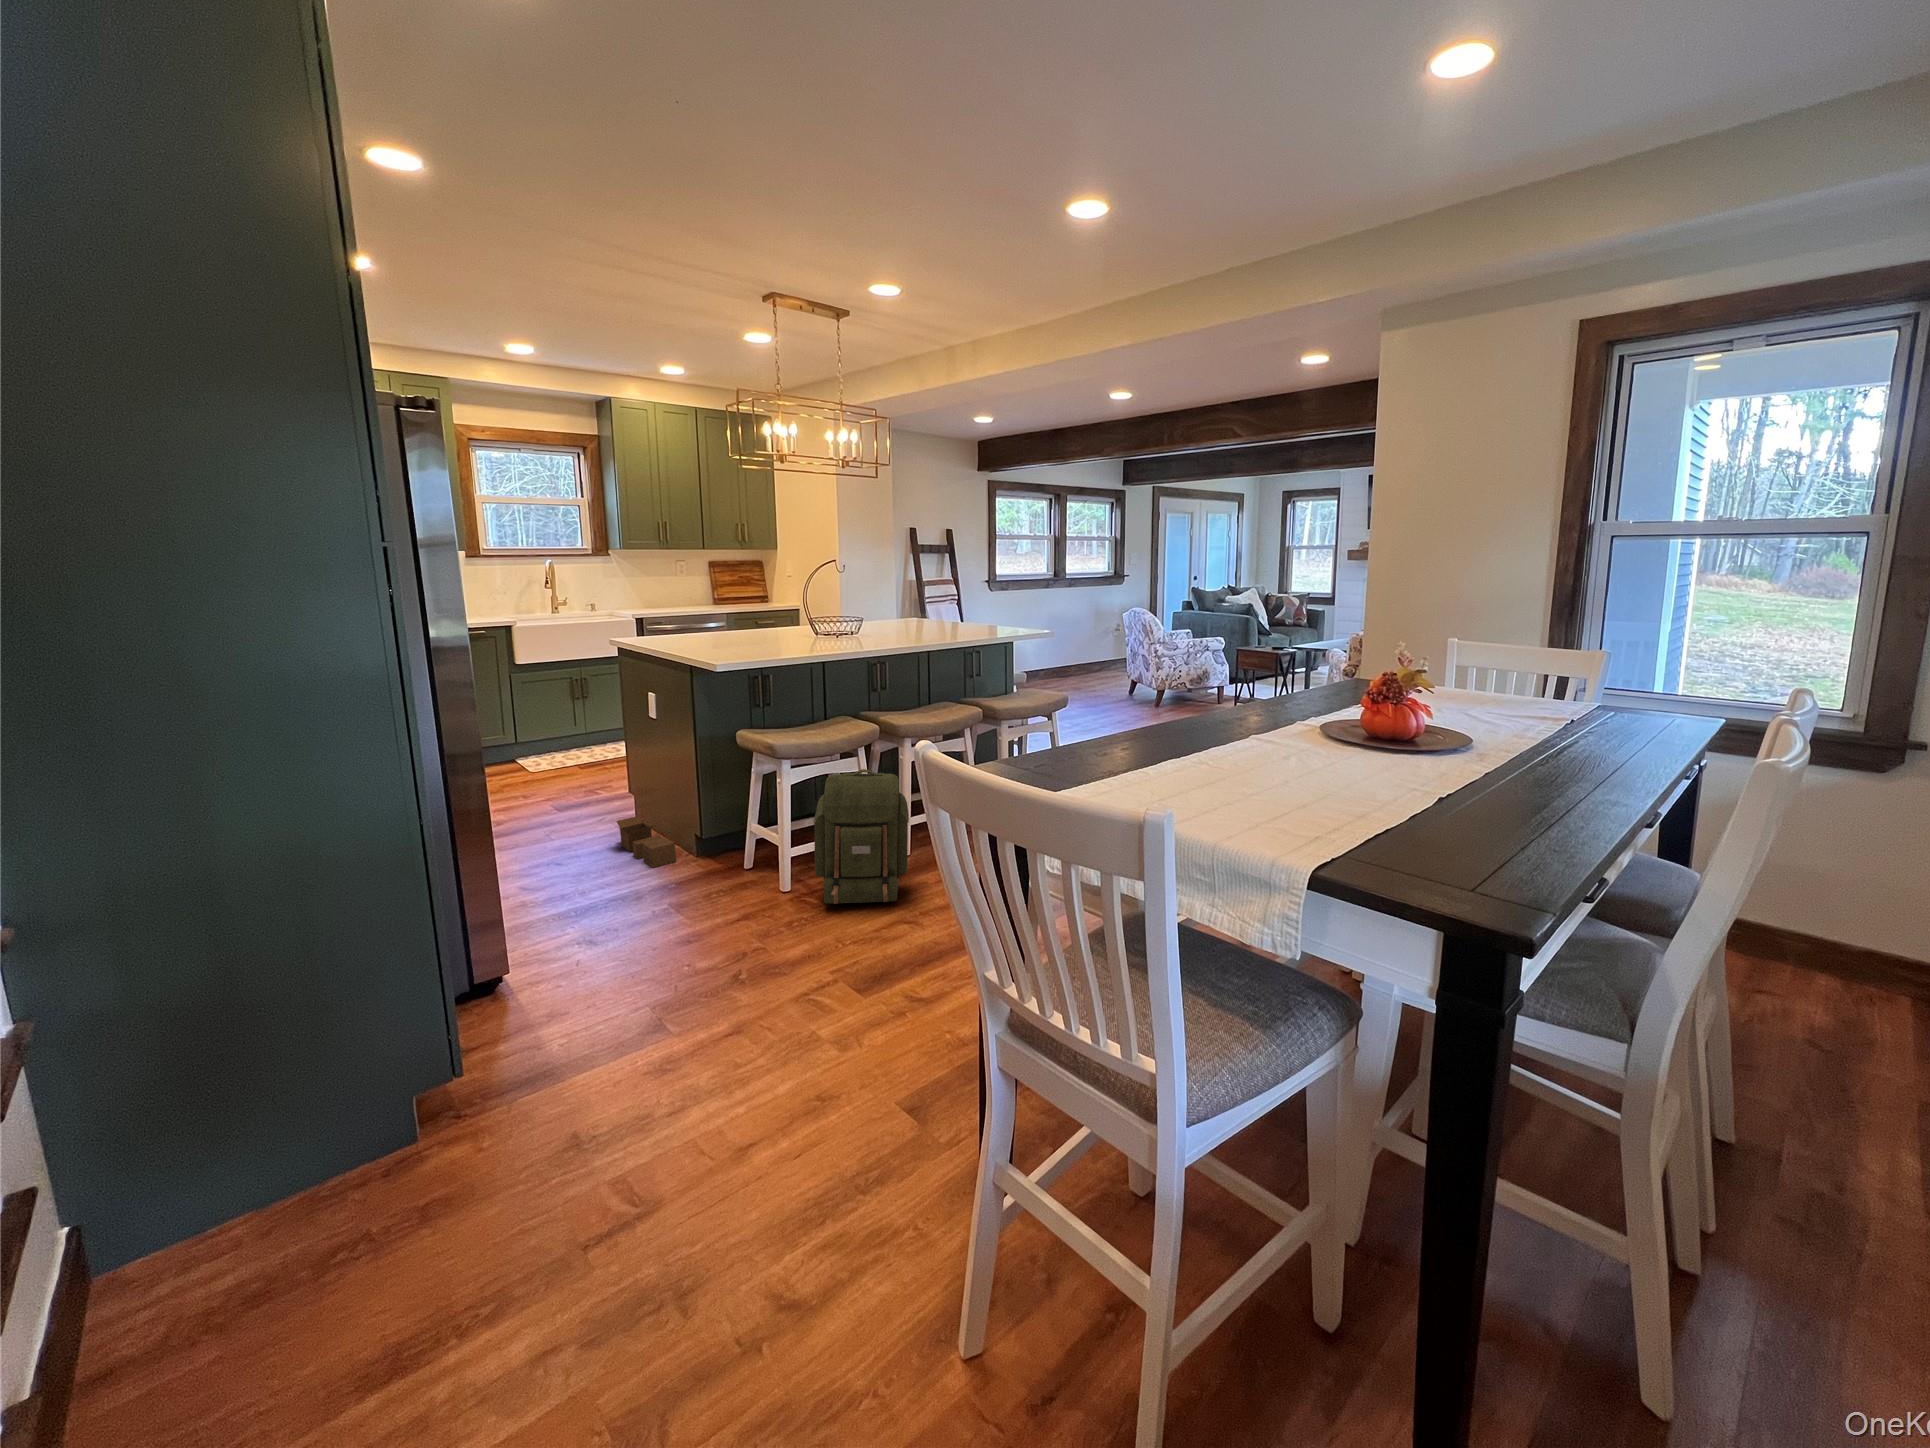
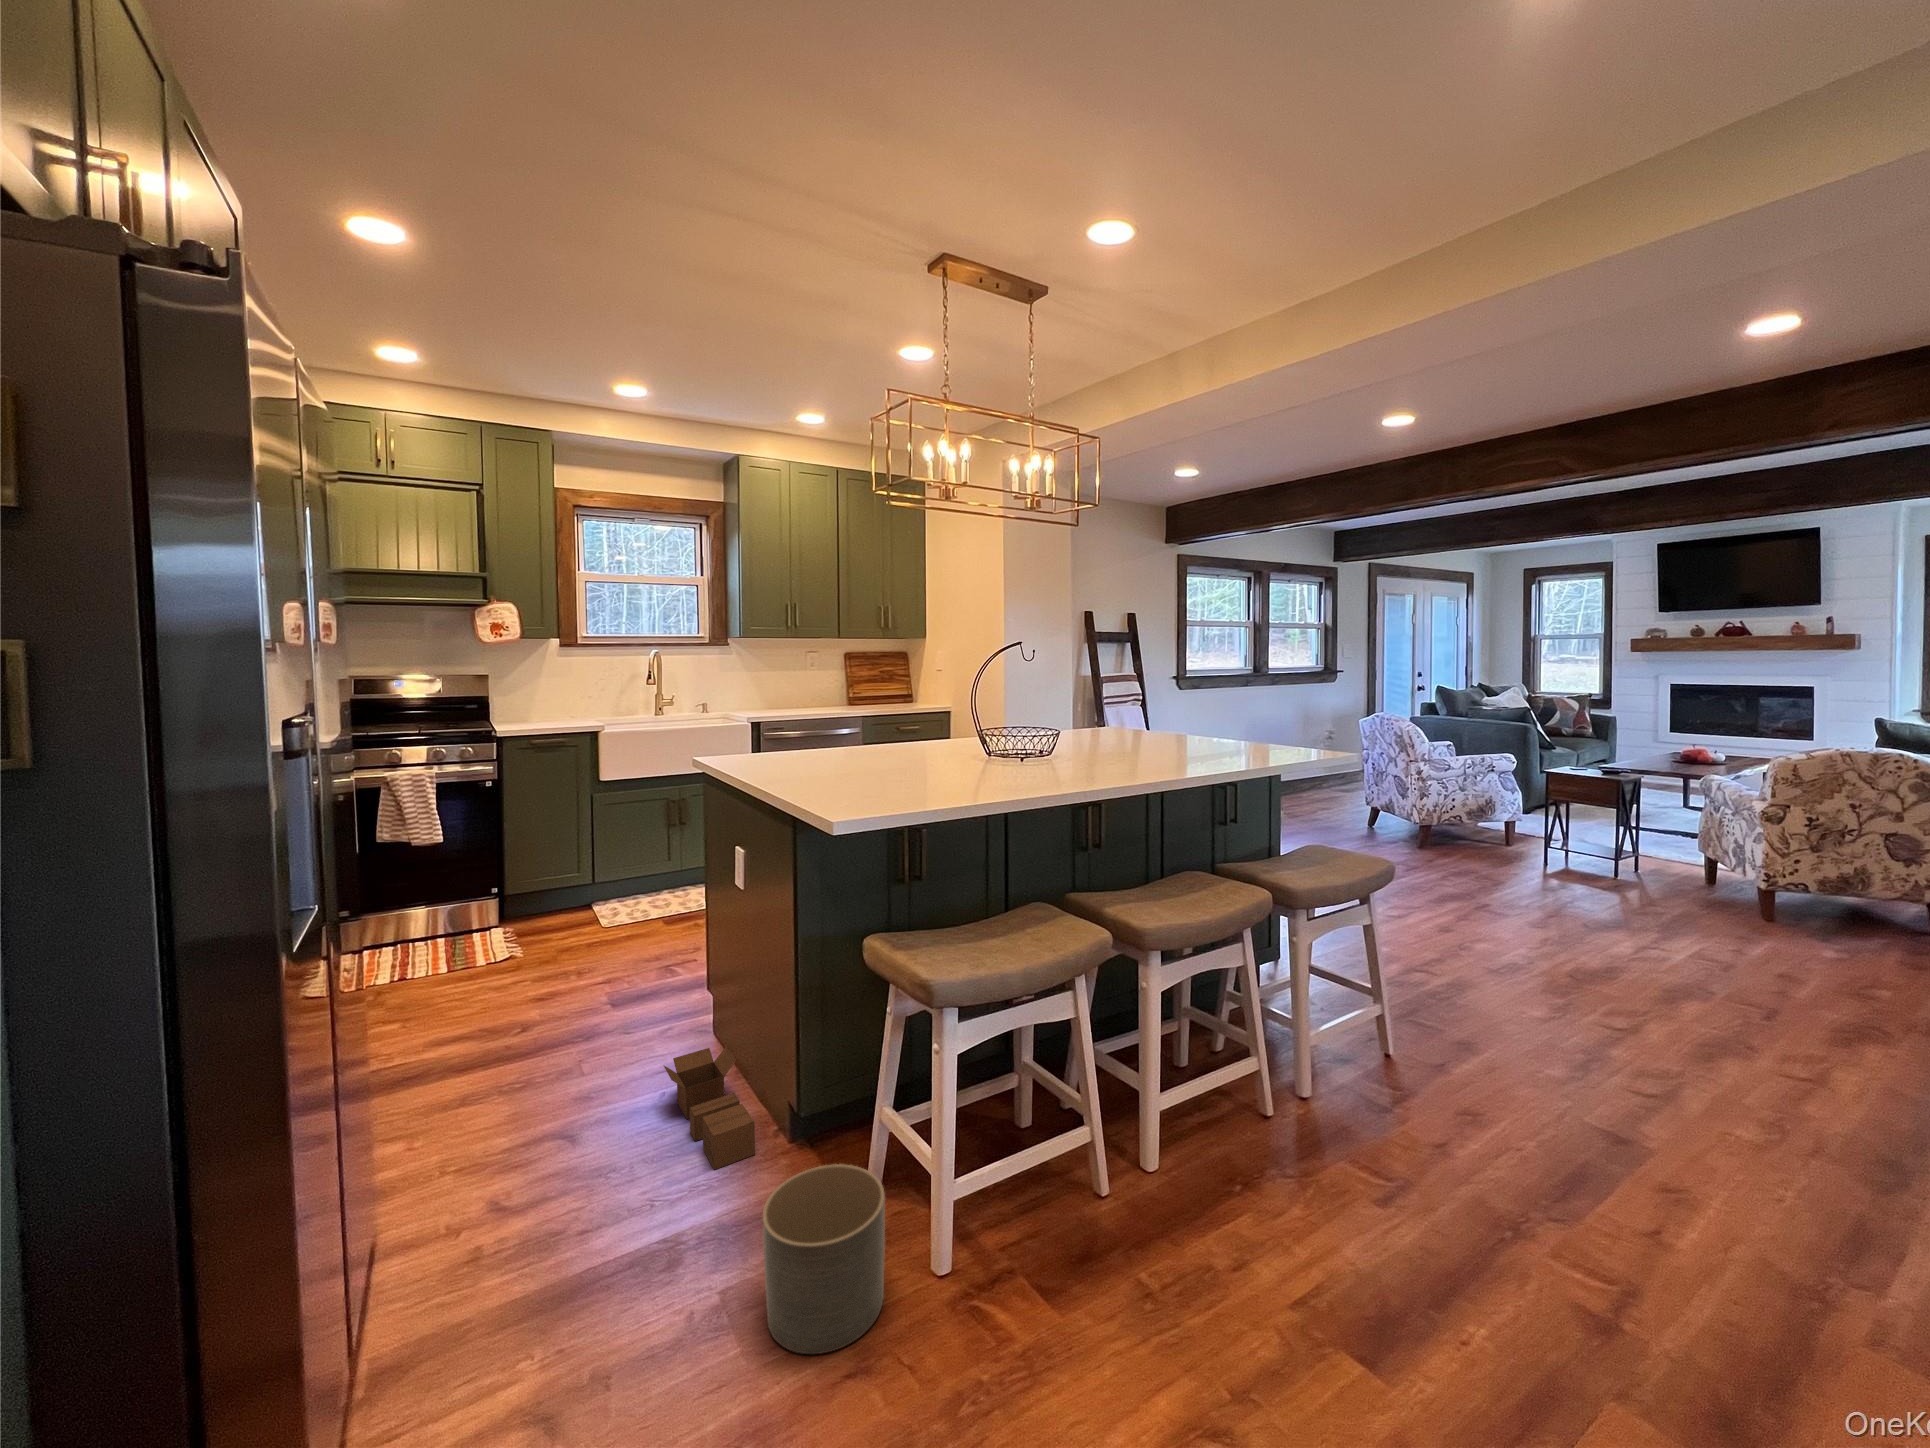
backpack: present [814,769,909,904] -> none [1006,1048,1204,1353]
planter: none [689,841,755,915] -> present [762,1164,885,1354]

